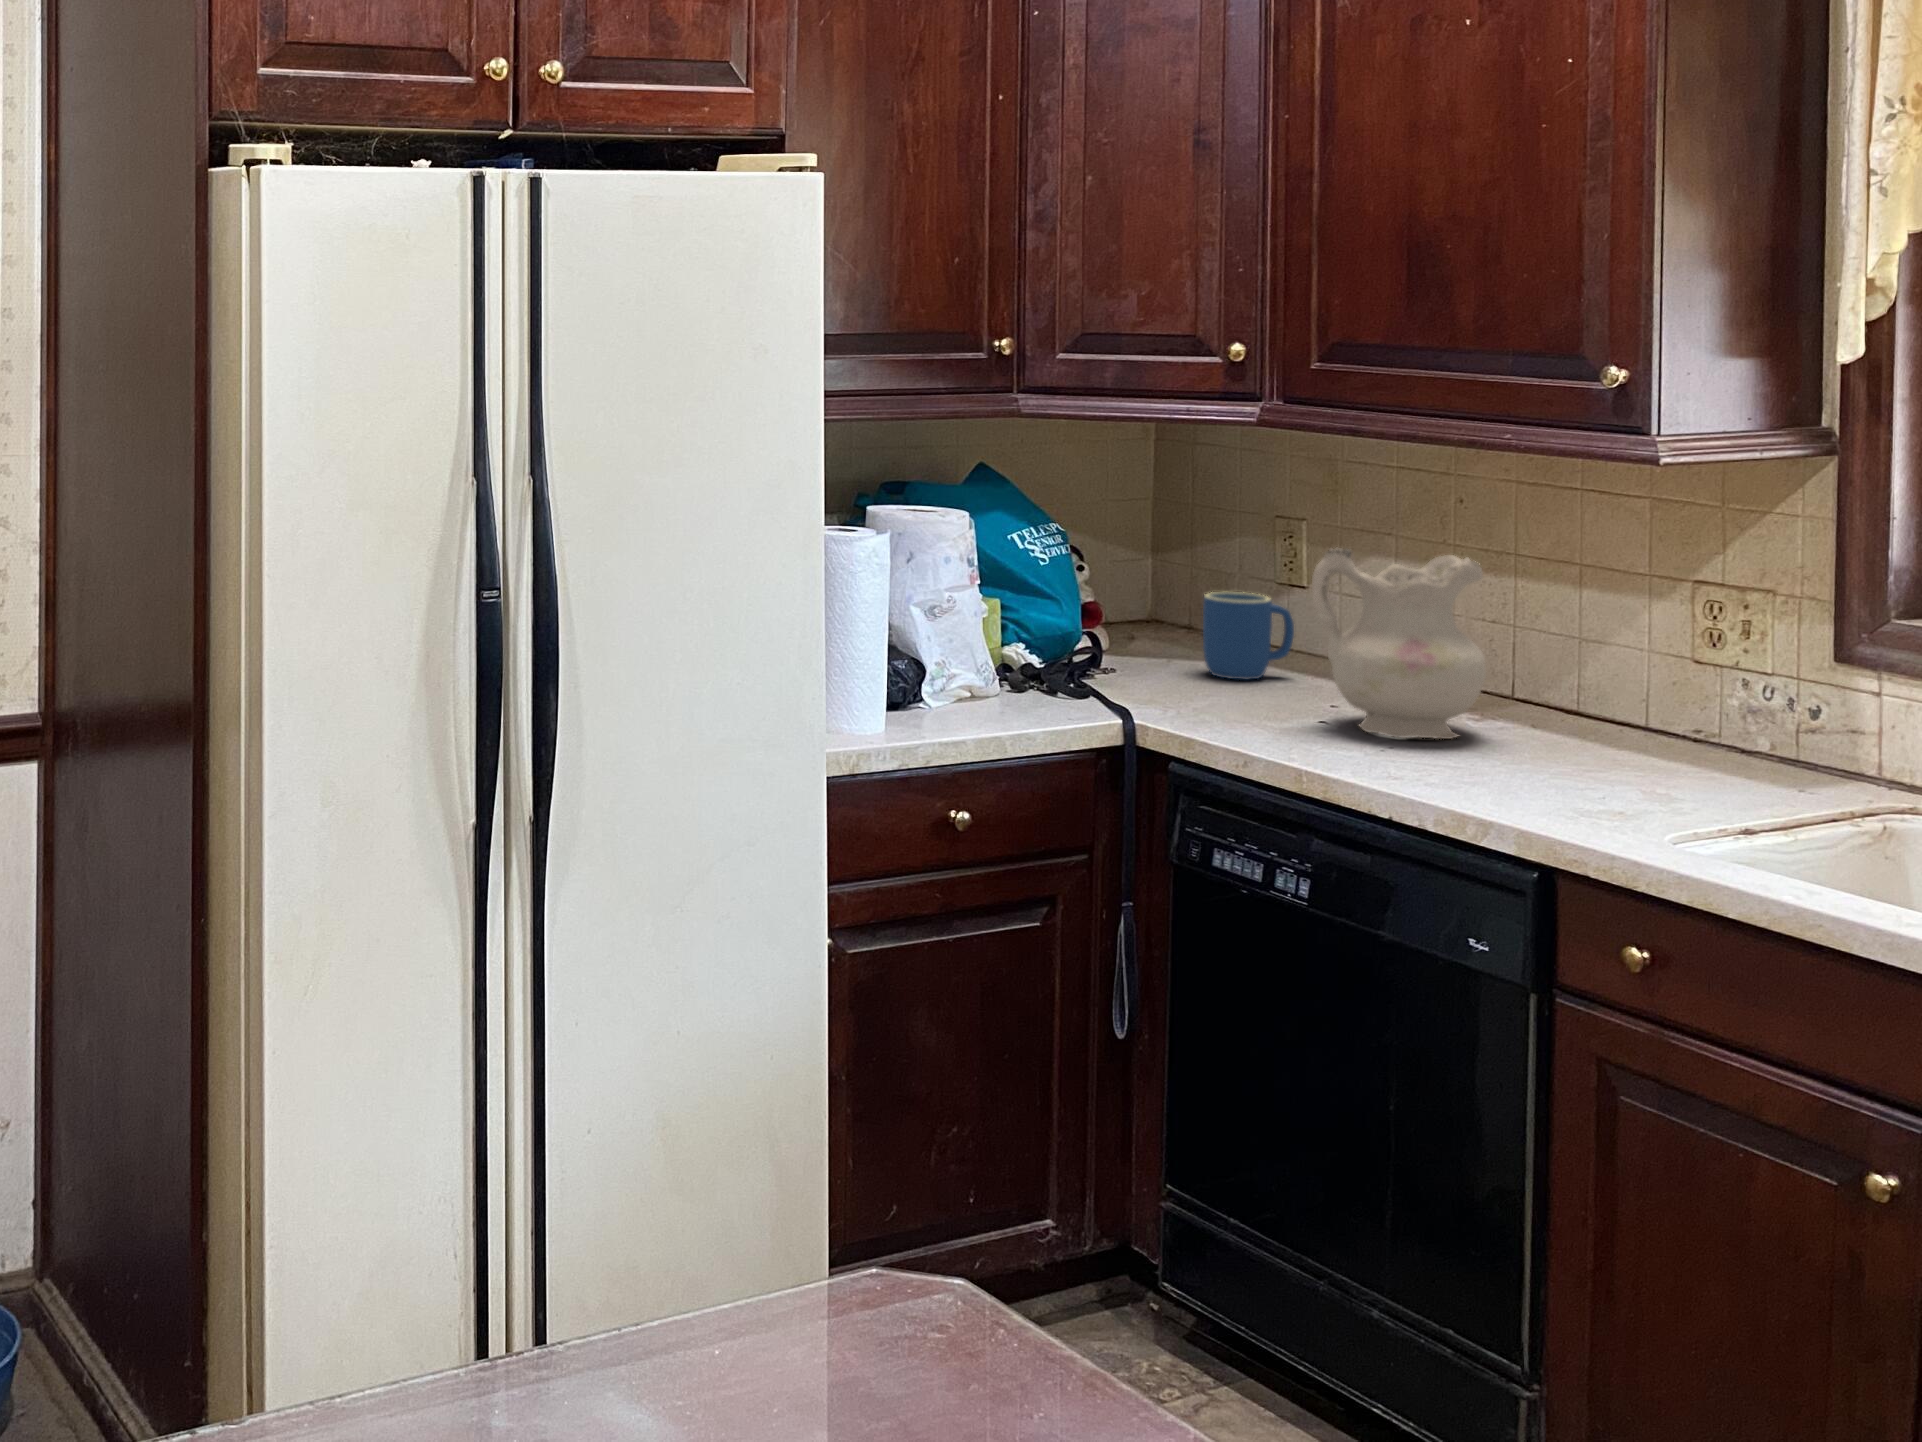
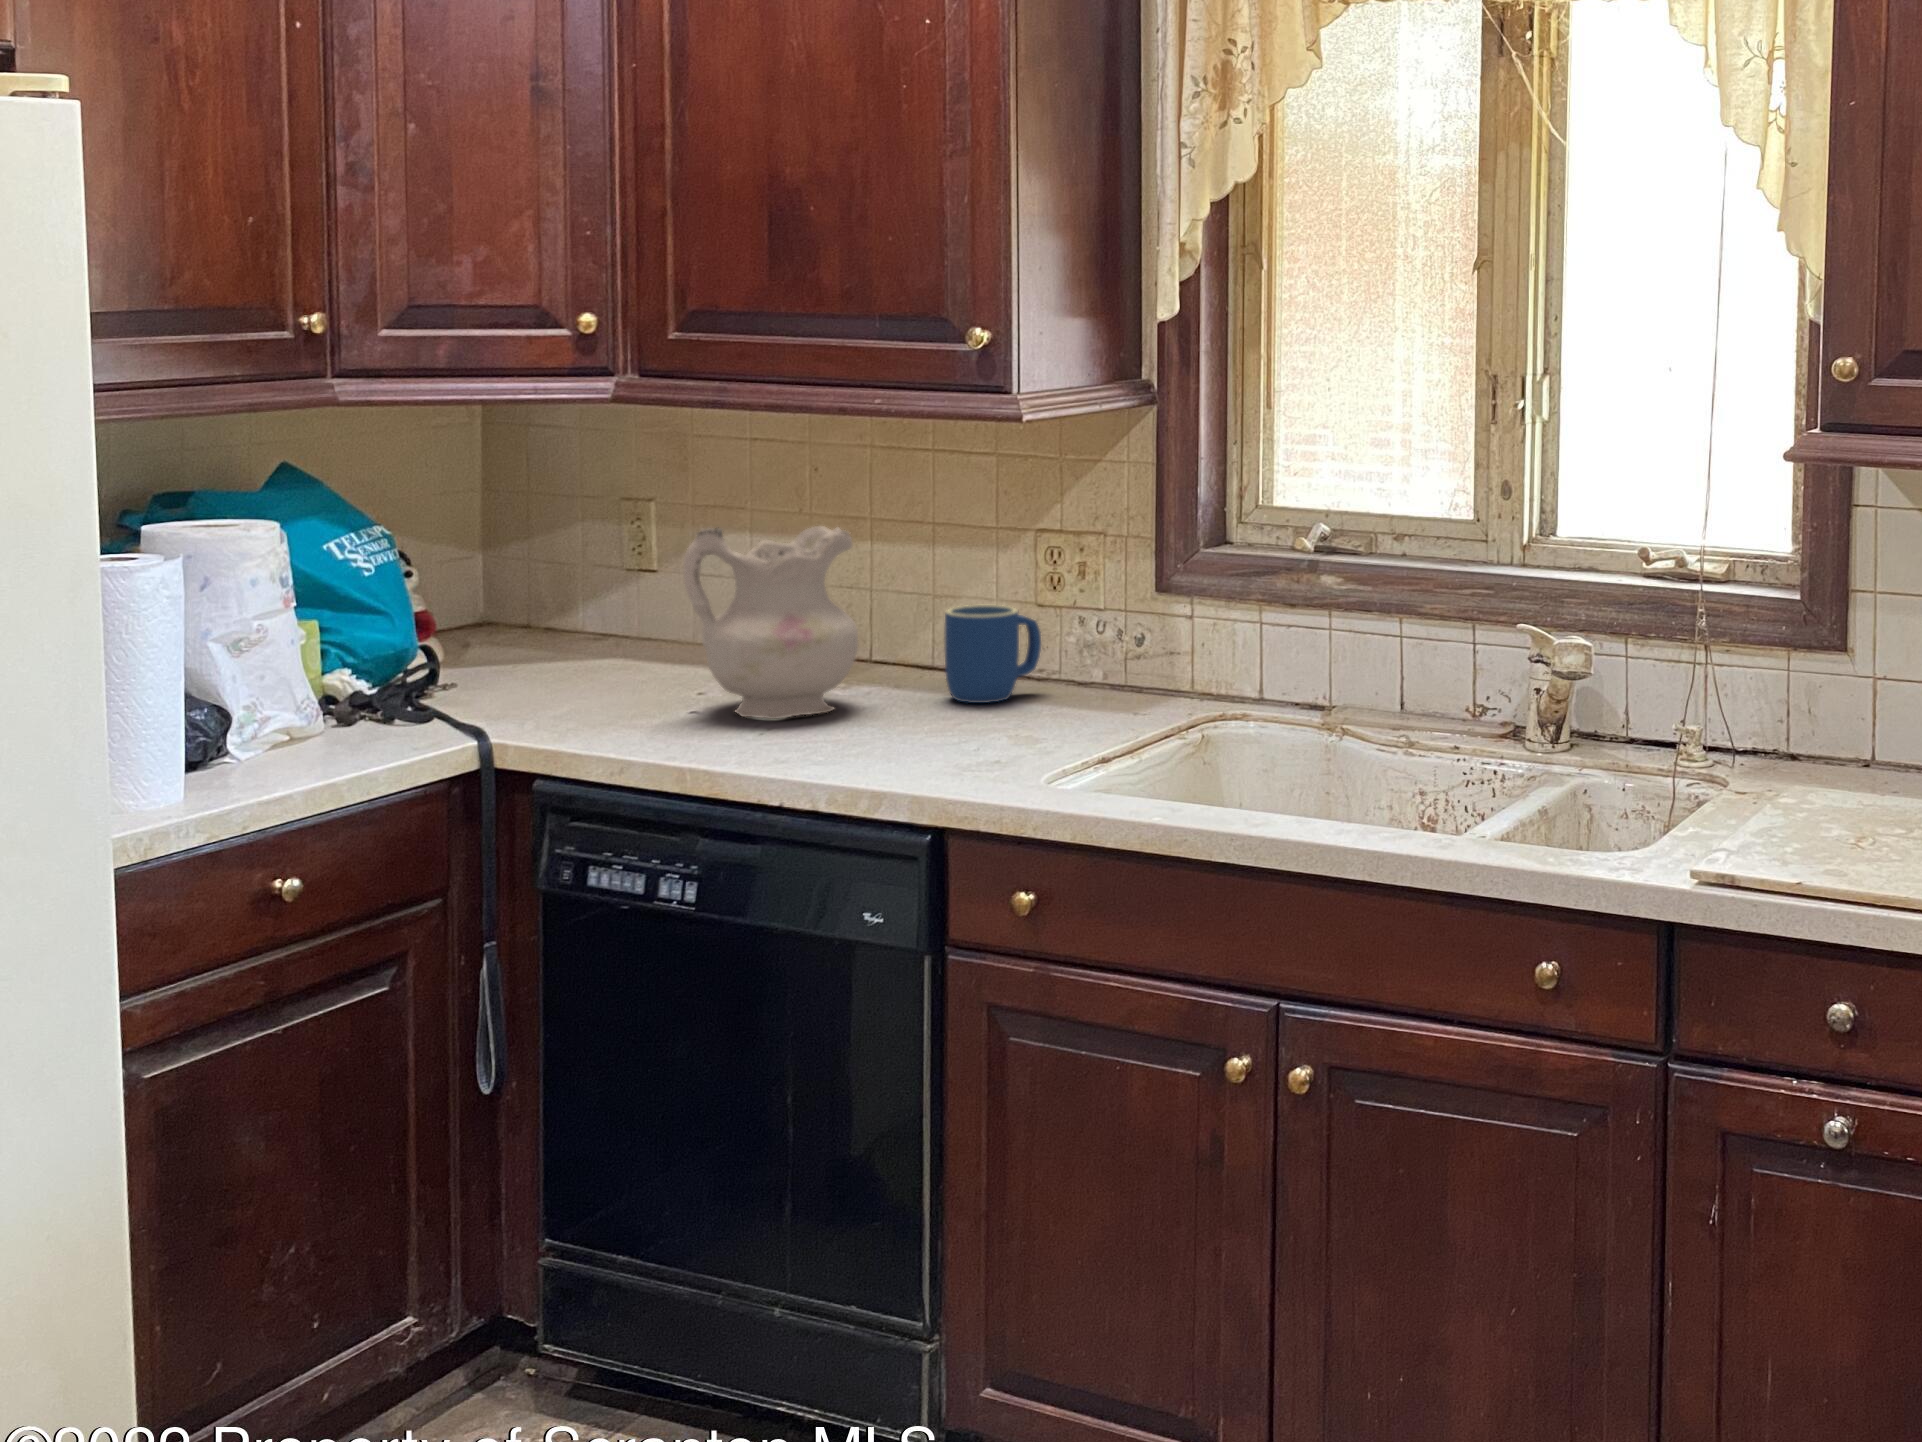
mug: present [1203,592,1294,680] -> present [944,605,1041,703]

